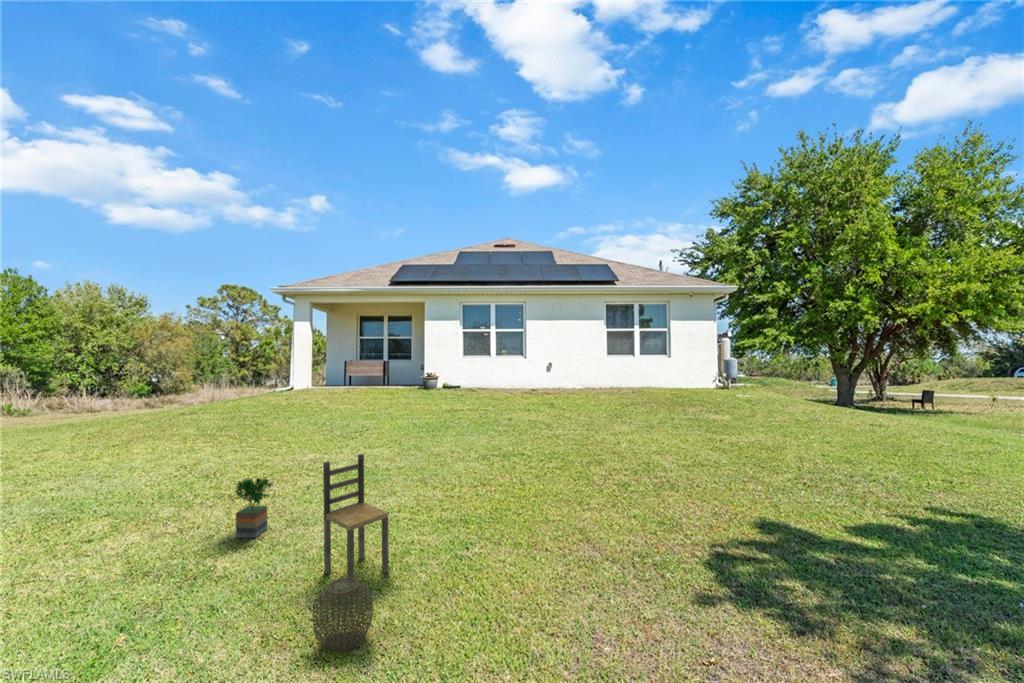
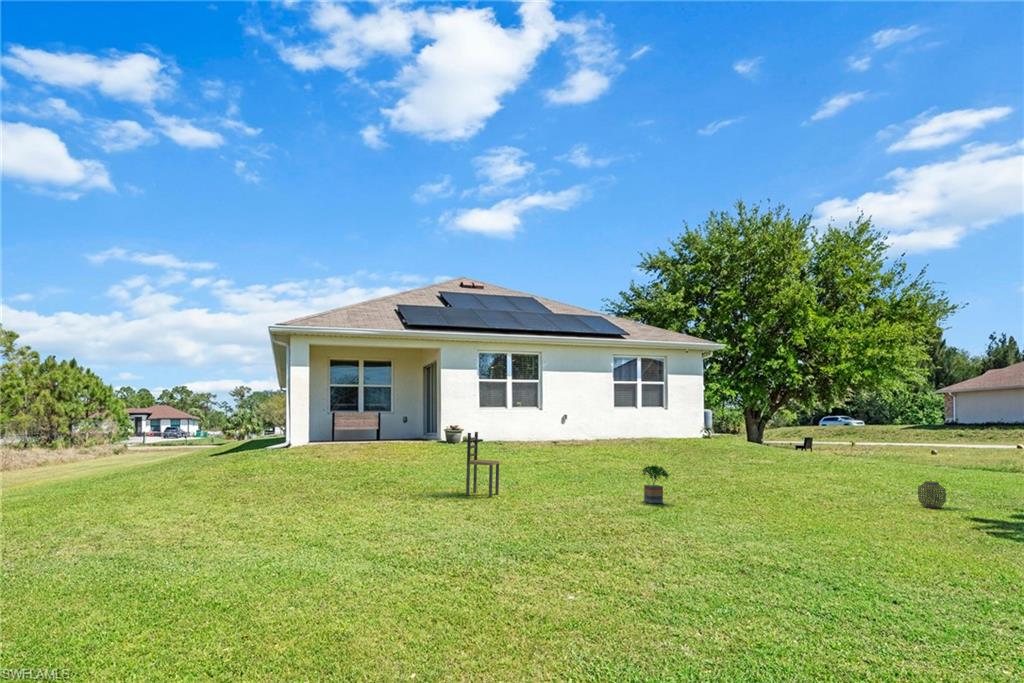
chair: present [323,454,389,588] -> present [466,432,499,497]
woven basket: present [313,577,373,652] -> present [918,481,946,509]

